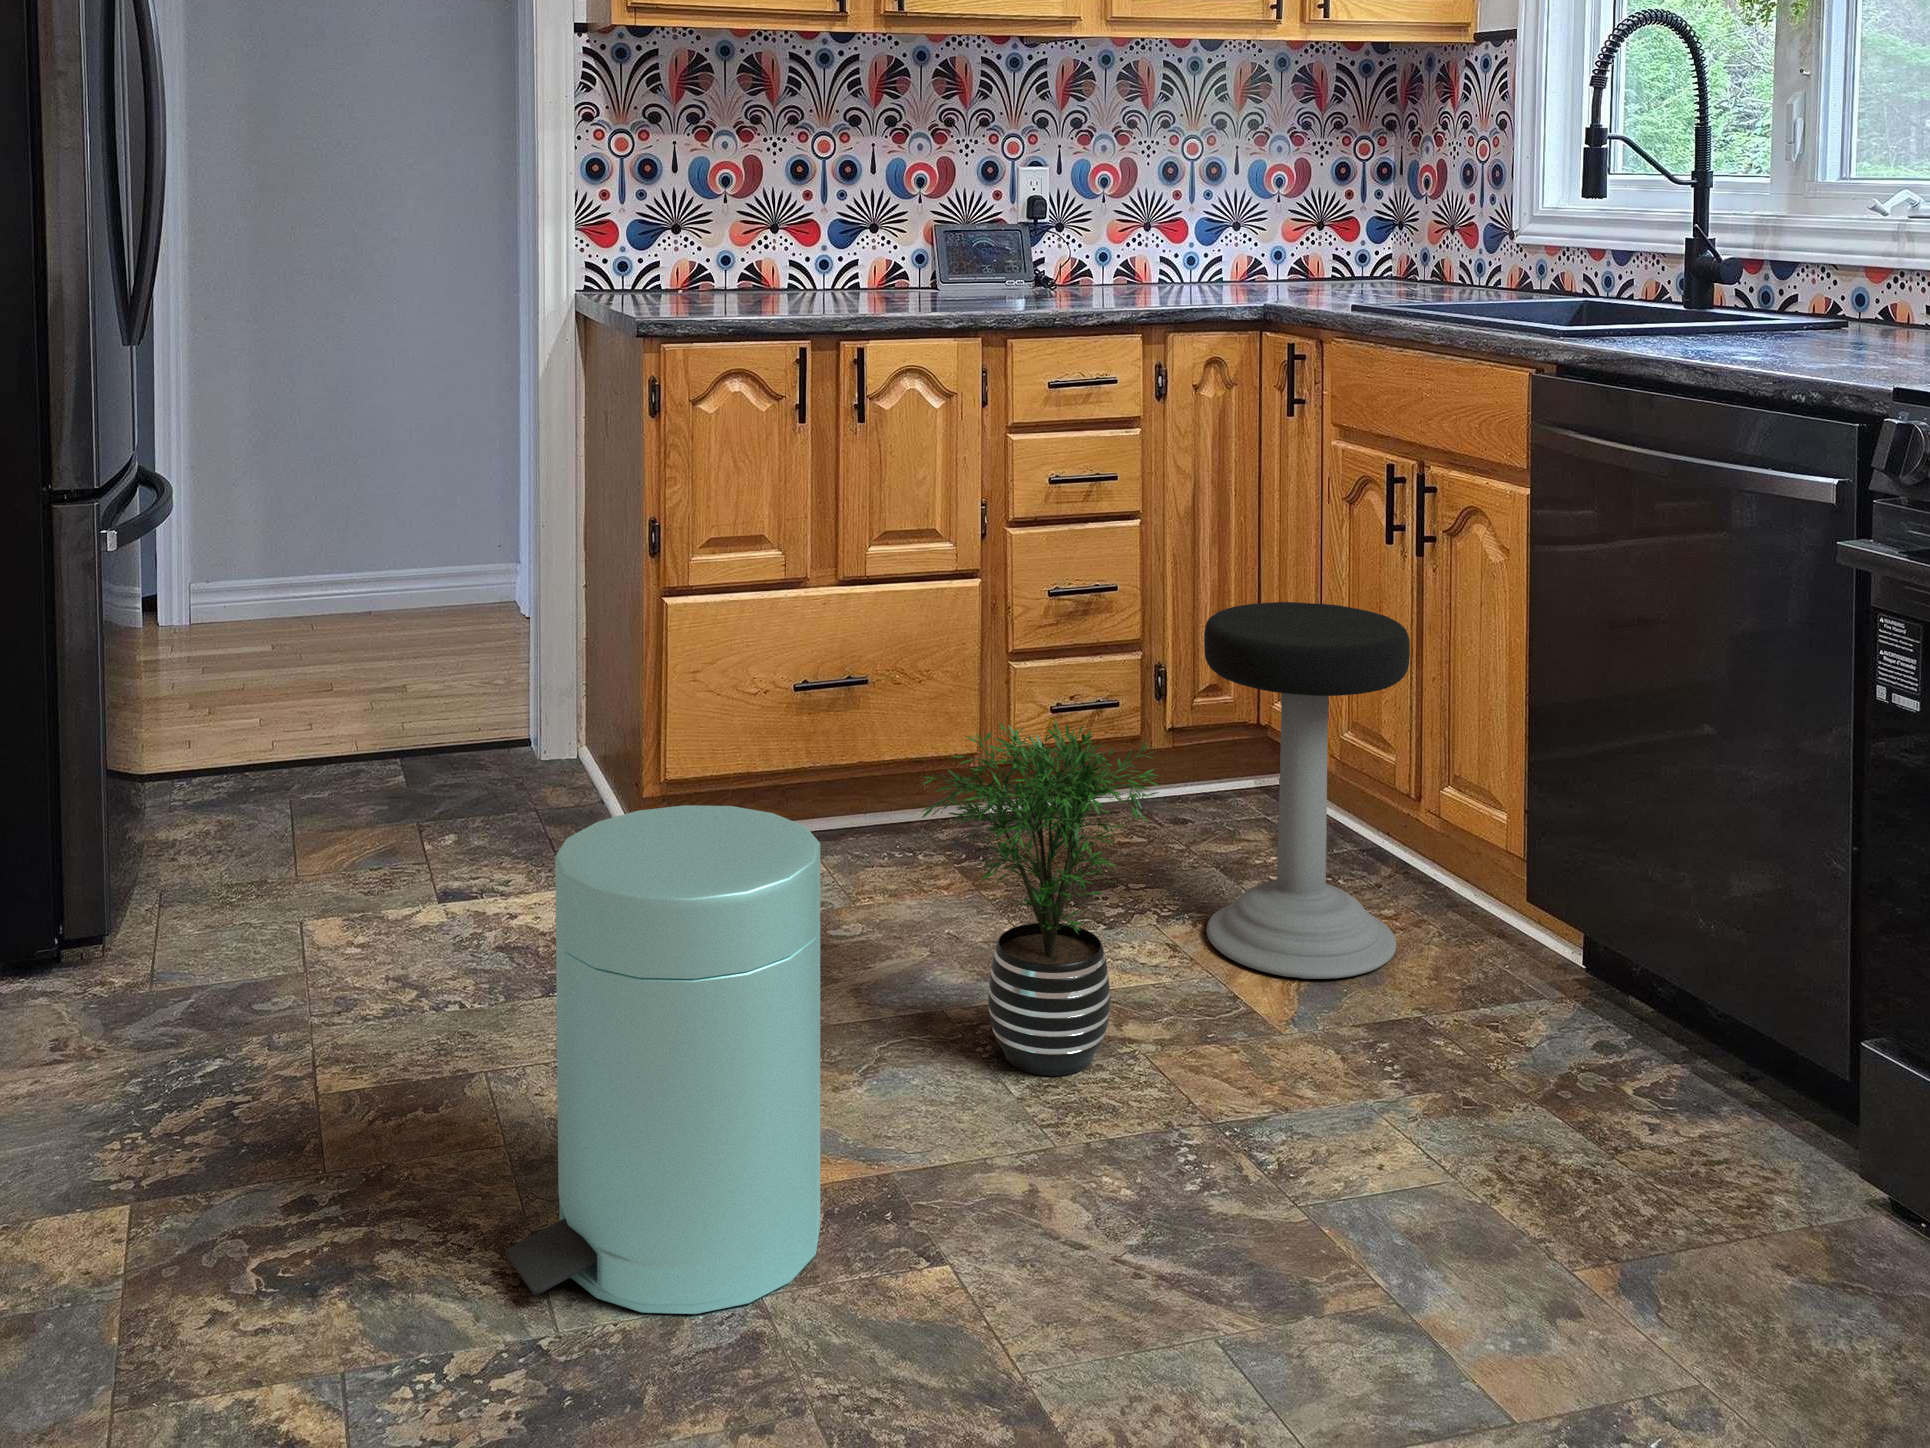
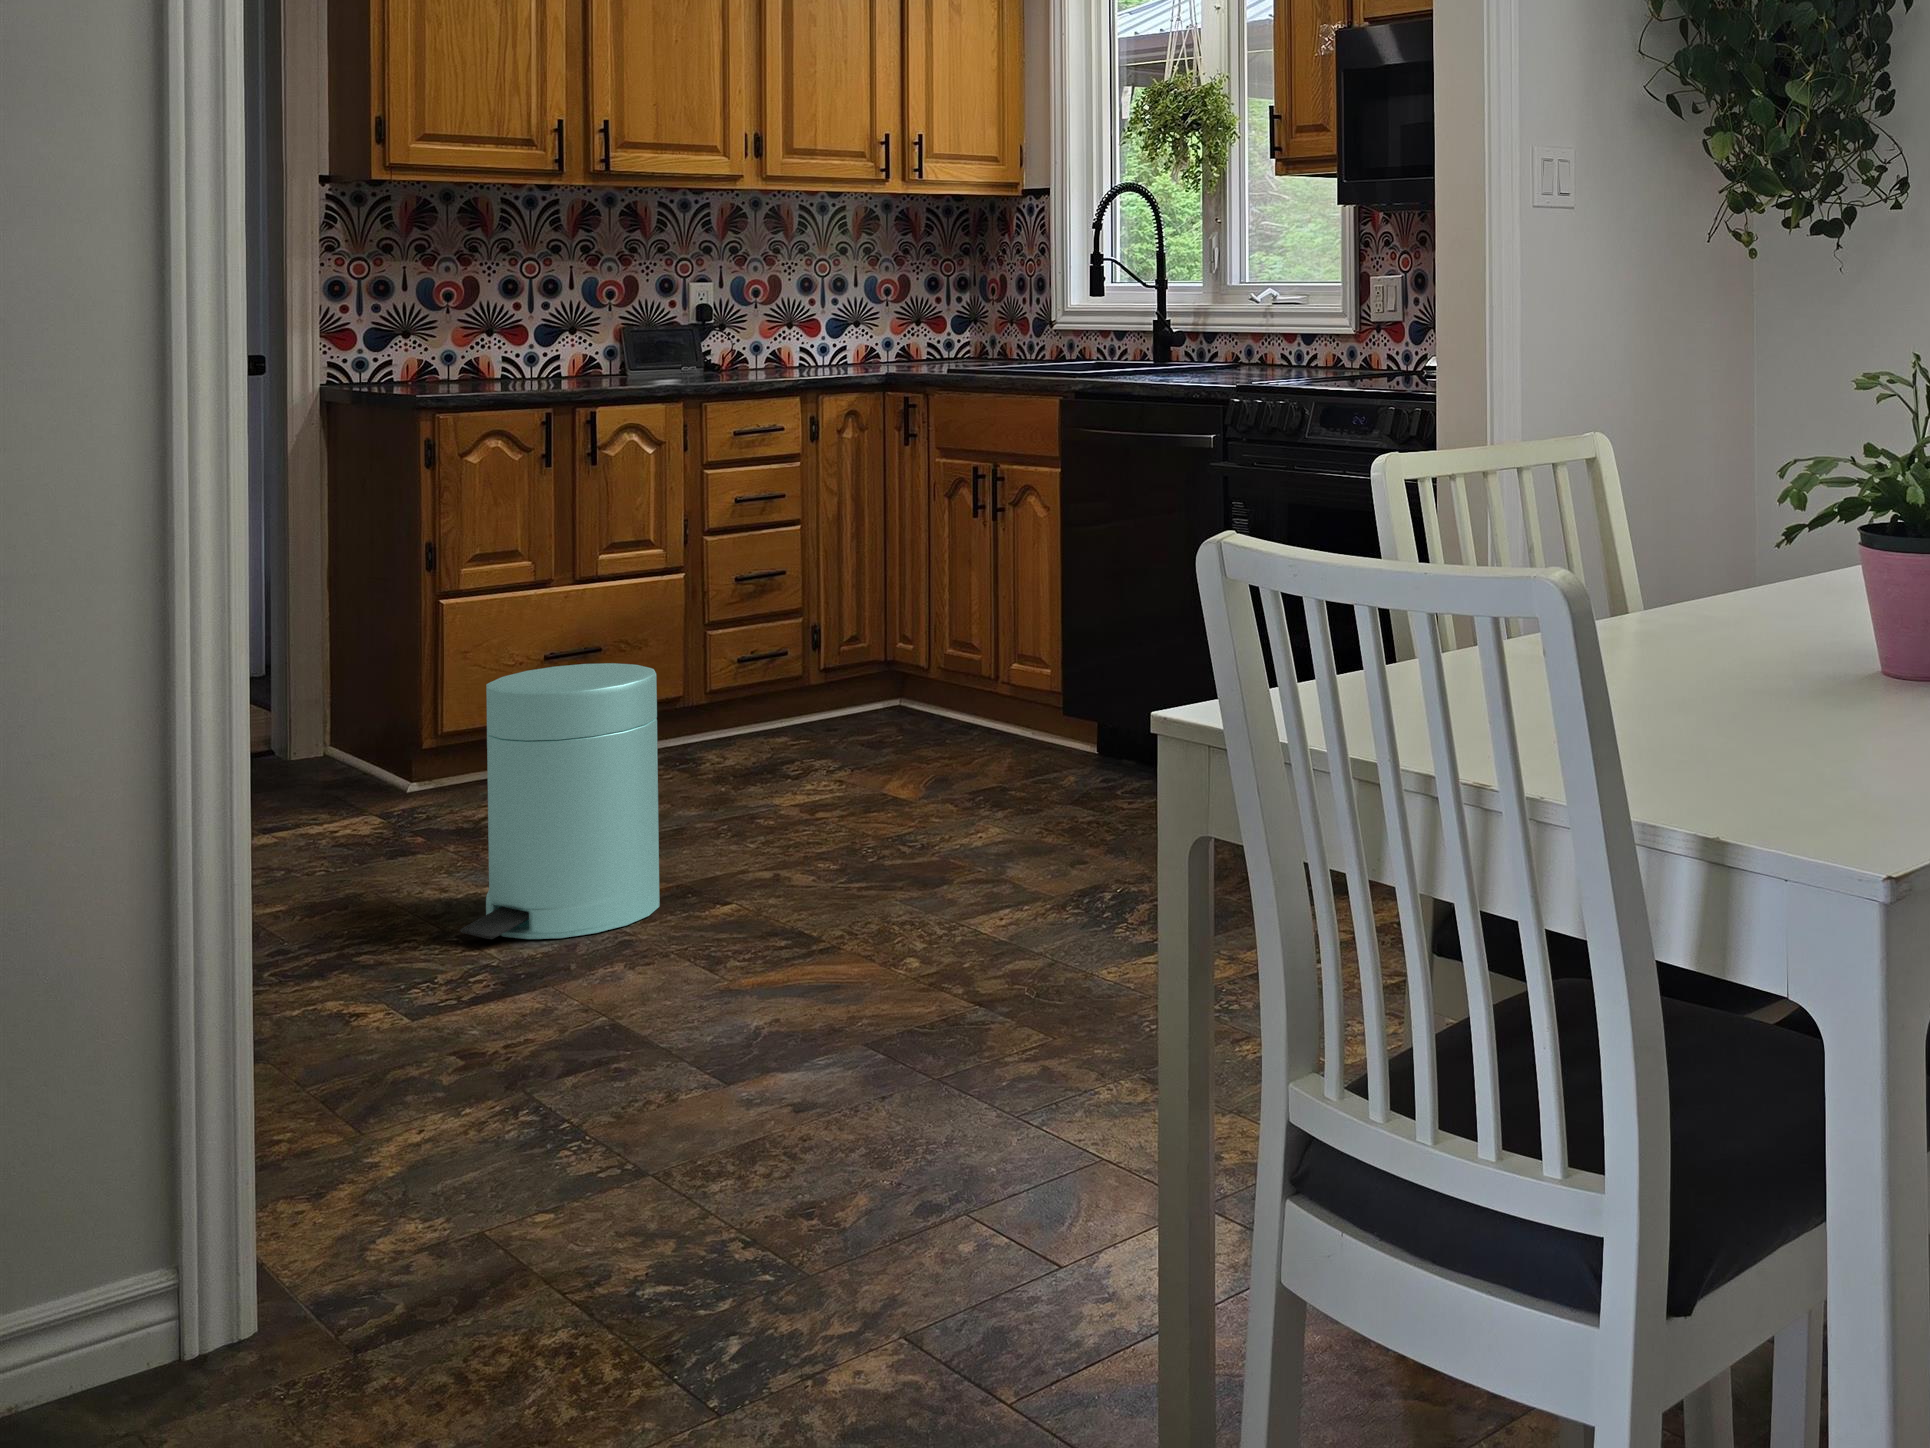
stool: present [1204,602,1410,979] -> none [859,556,991,781]
potted plant: present [922,720,1160,1076] -> none [688,619,846,835]

